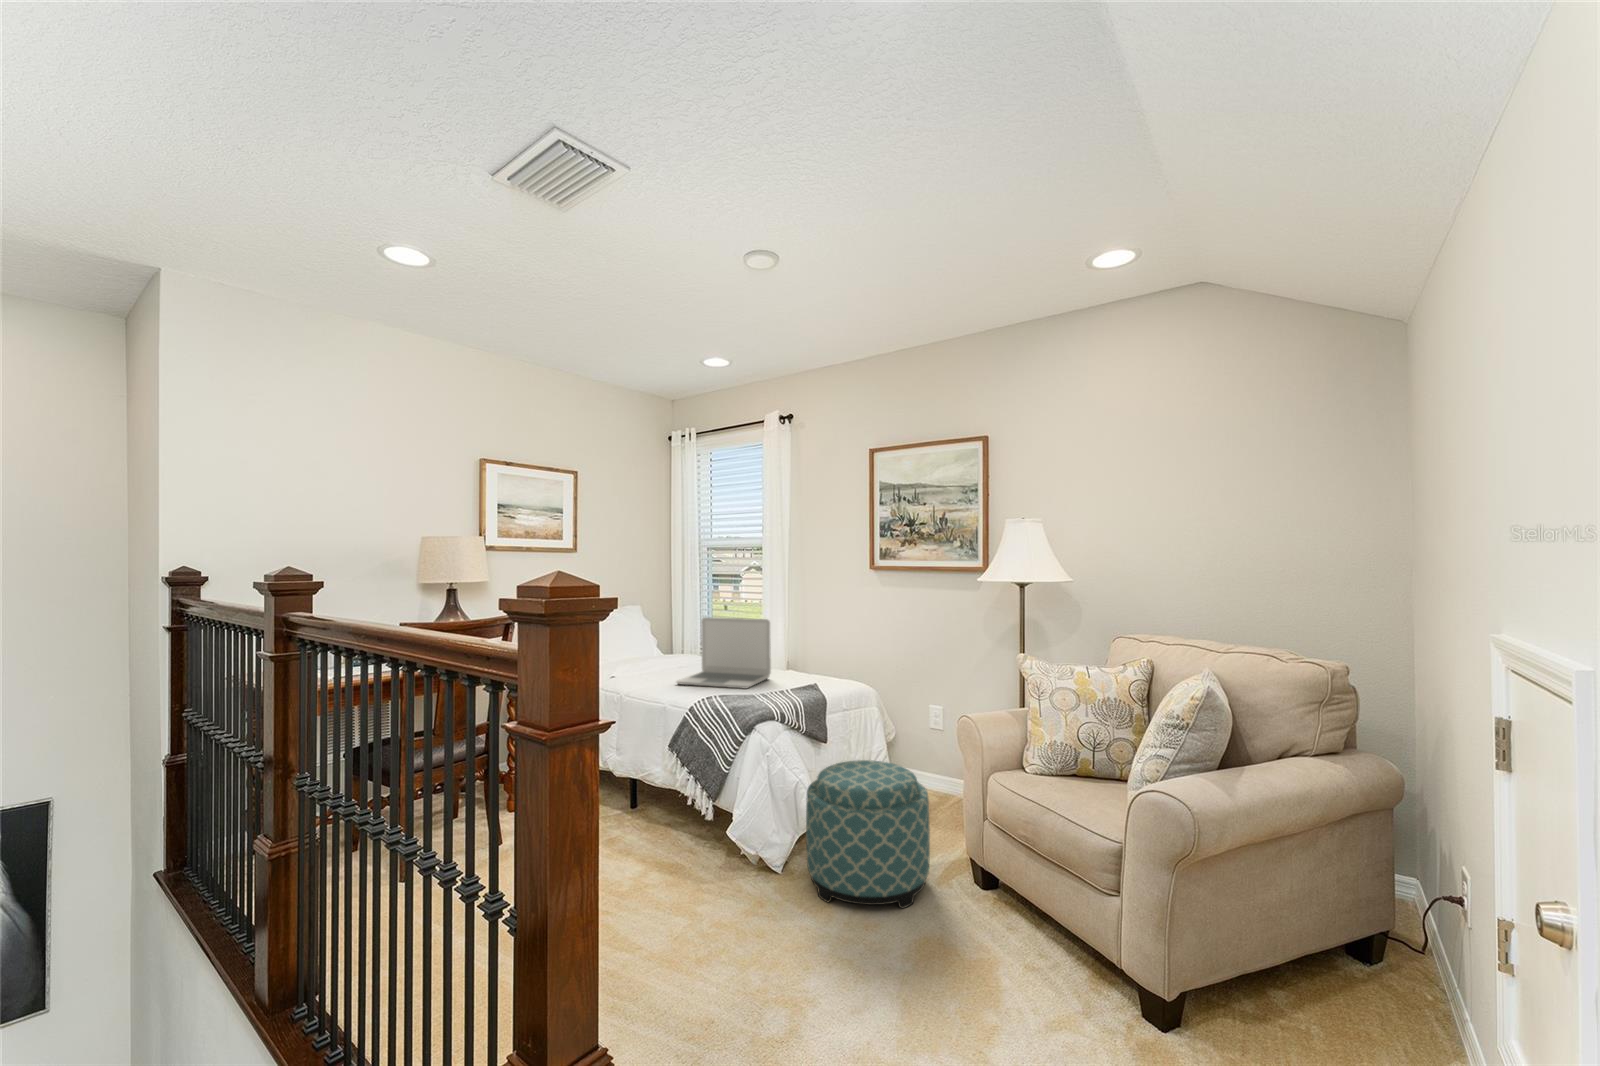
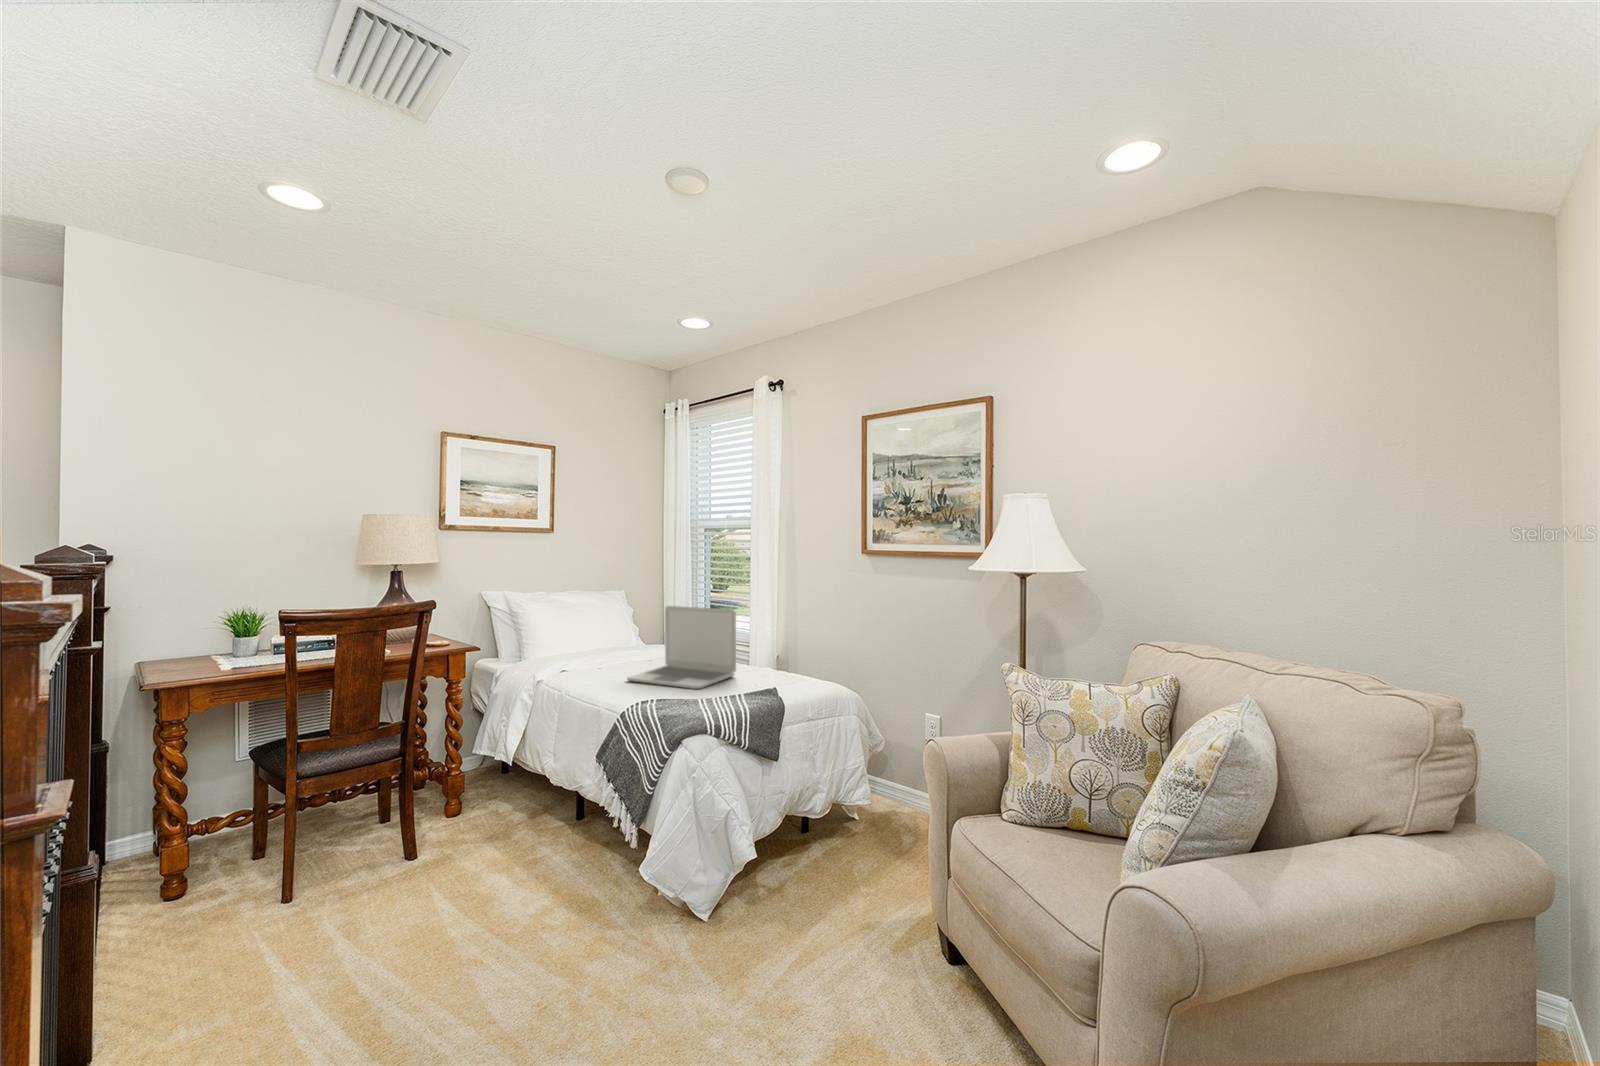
ottoman: present [806,760,930,908] -> none [731,785,881,981]

